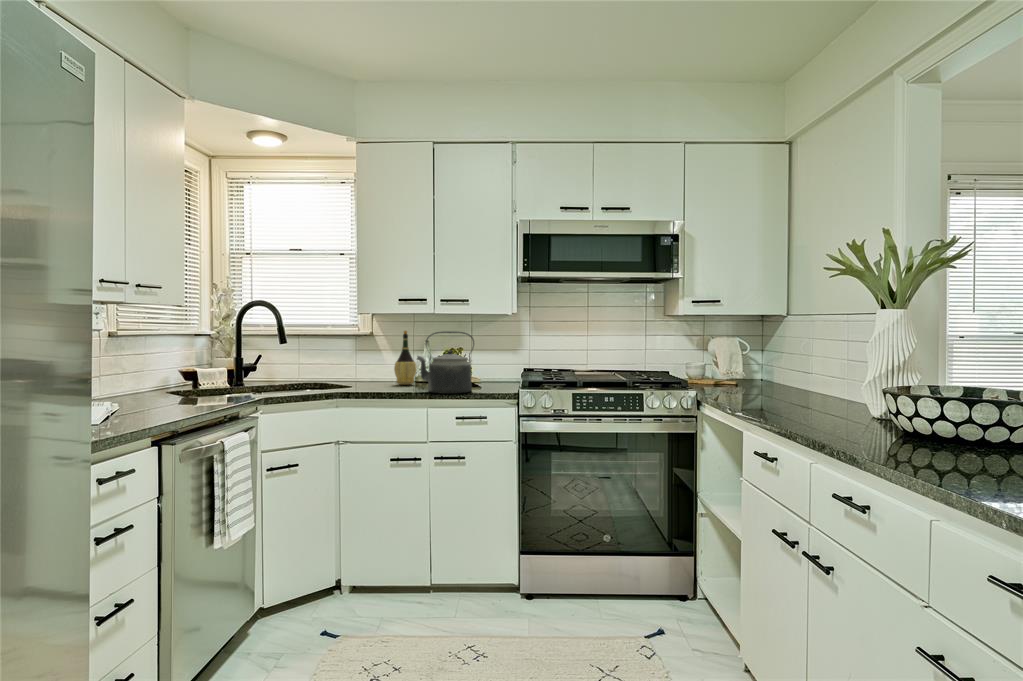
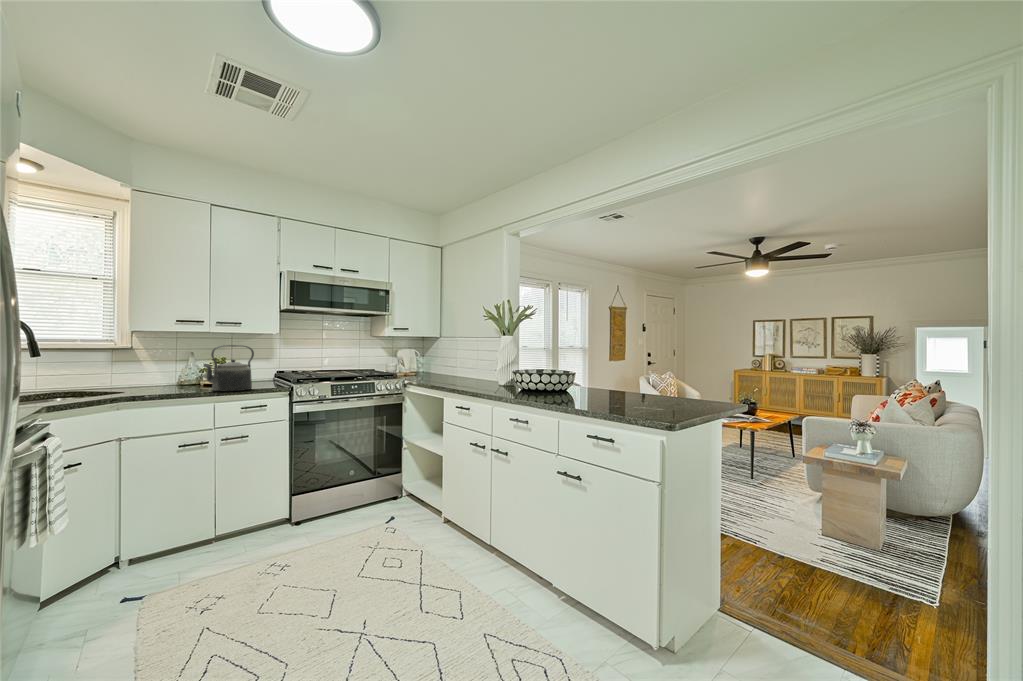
wine bottle: present [394,331,416,385] -> none [163,344,186,388]

